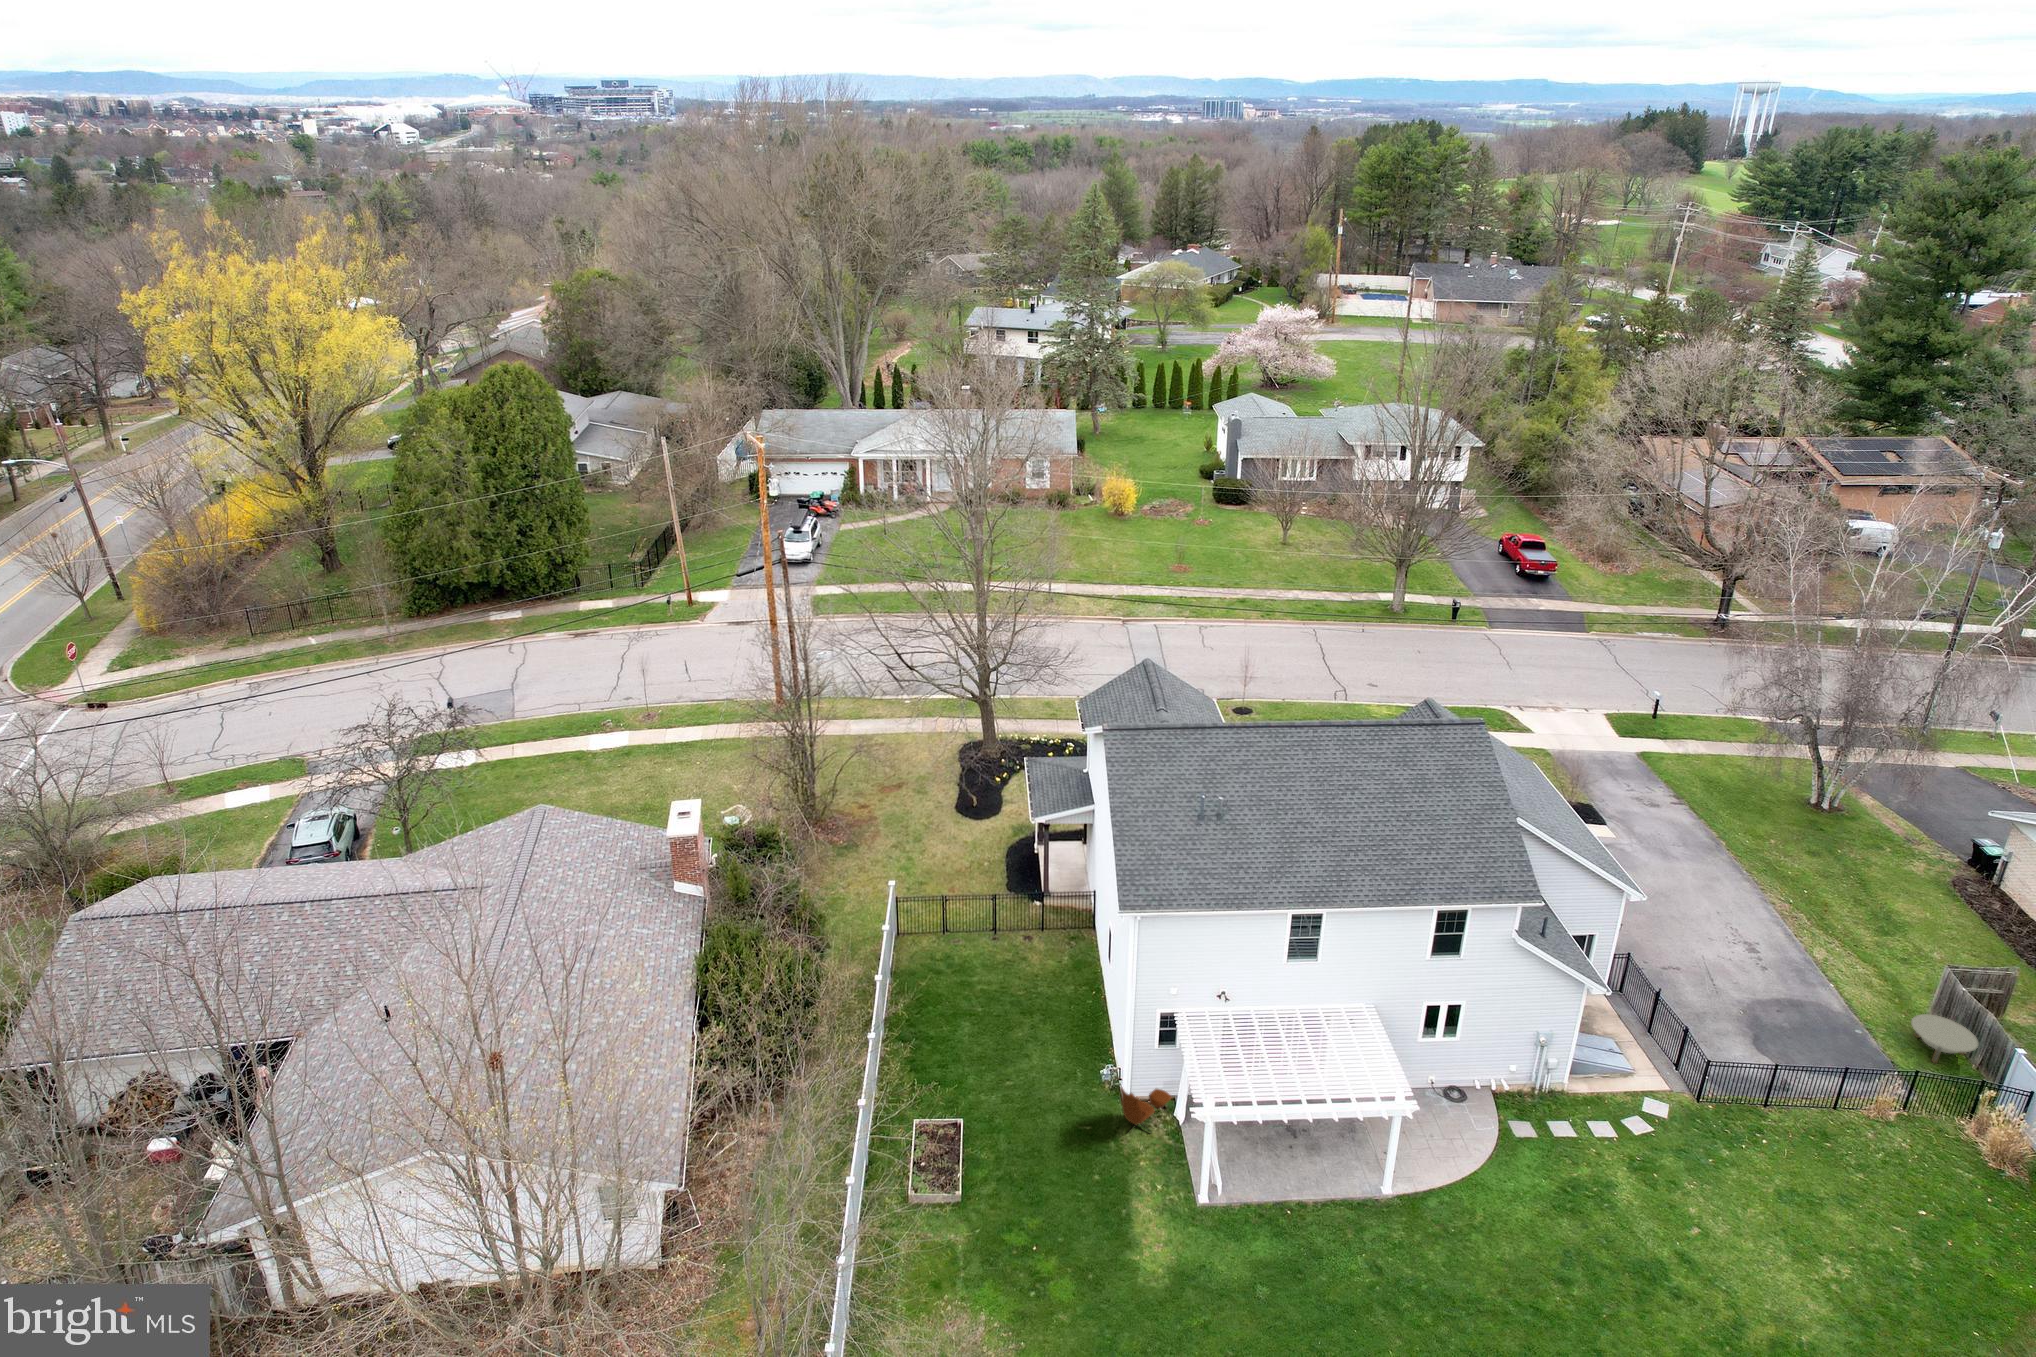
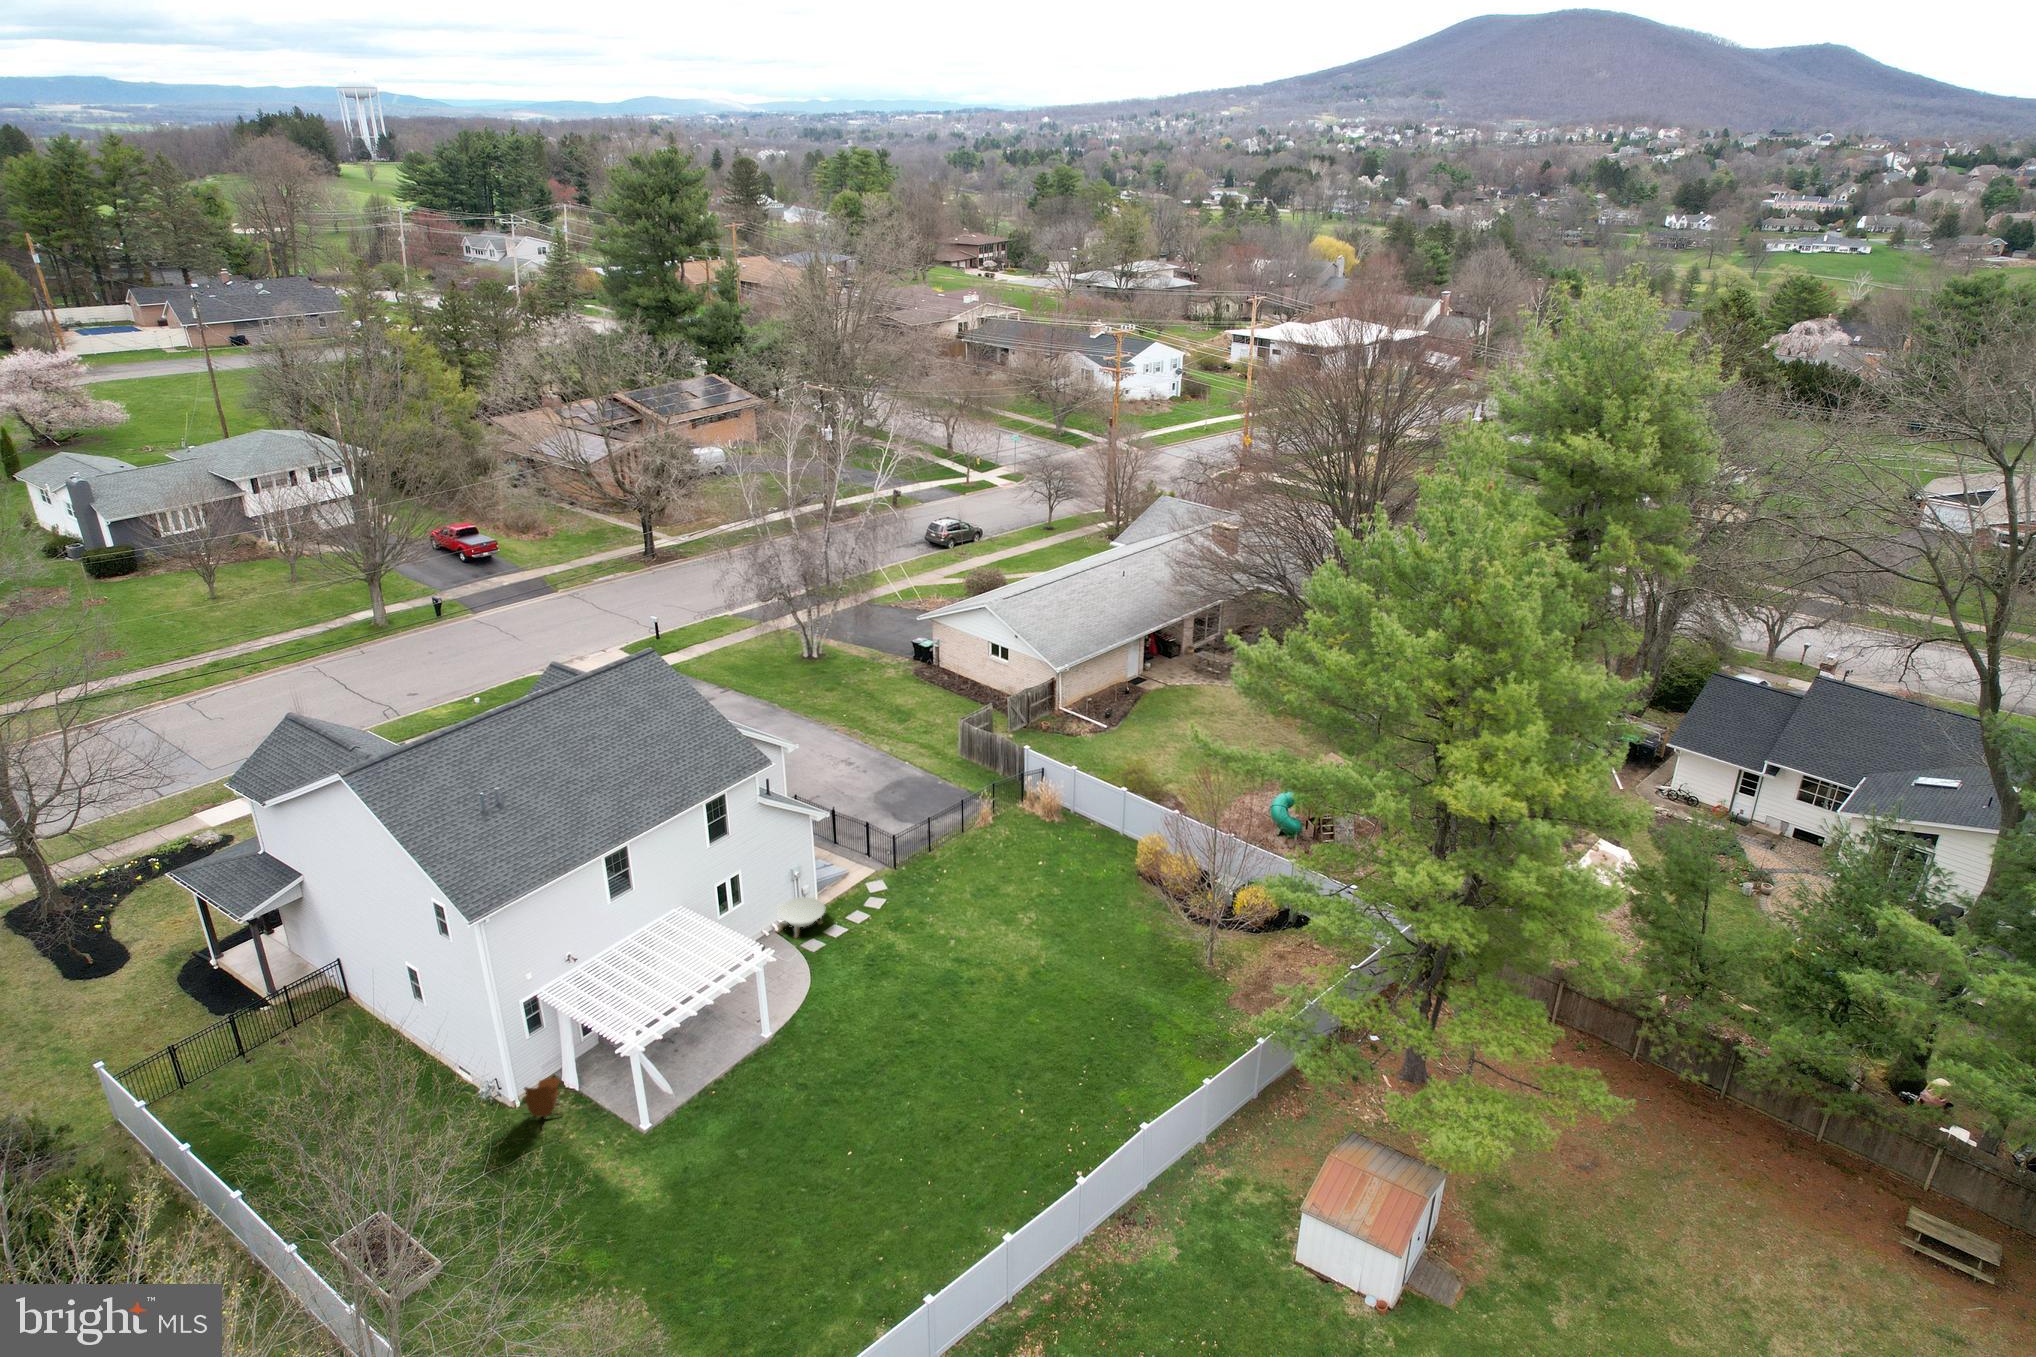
round table: present [1911,1014,1978,1063] -> present [777,897,825,938]

